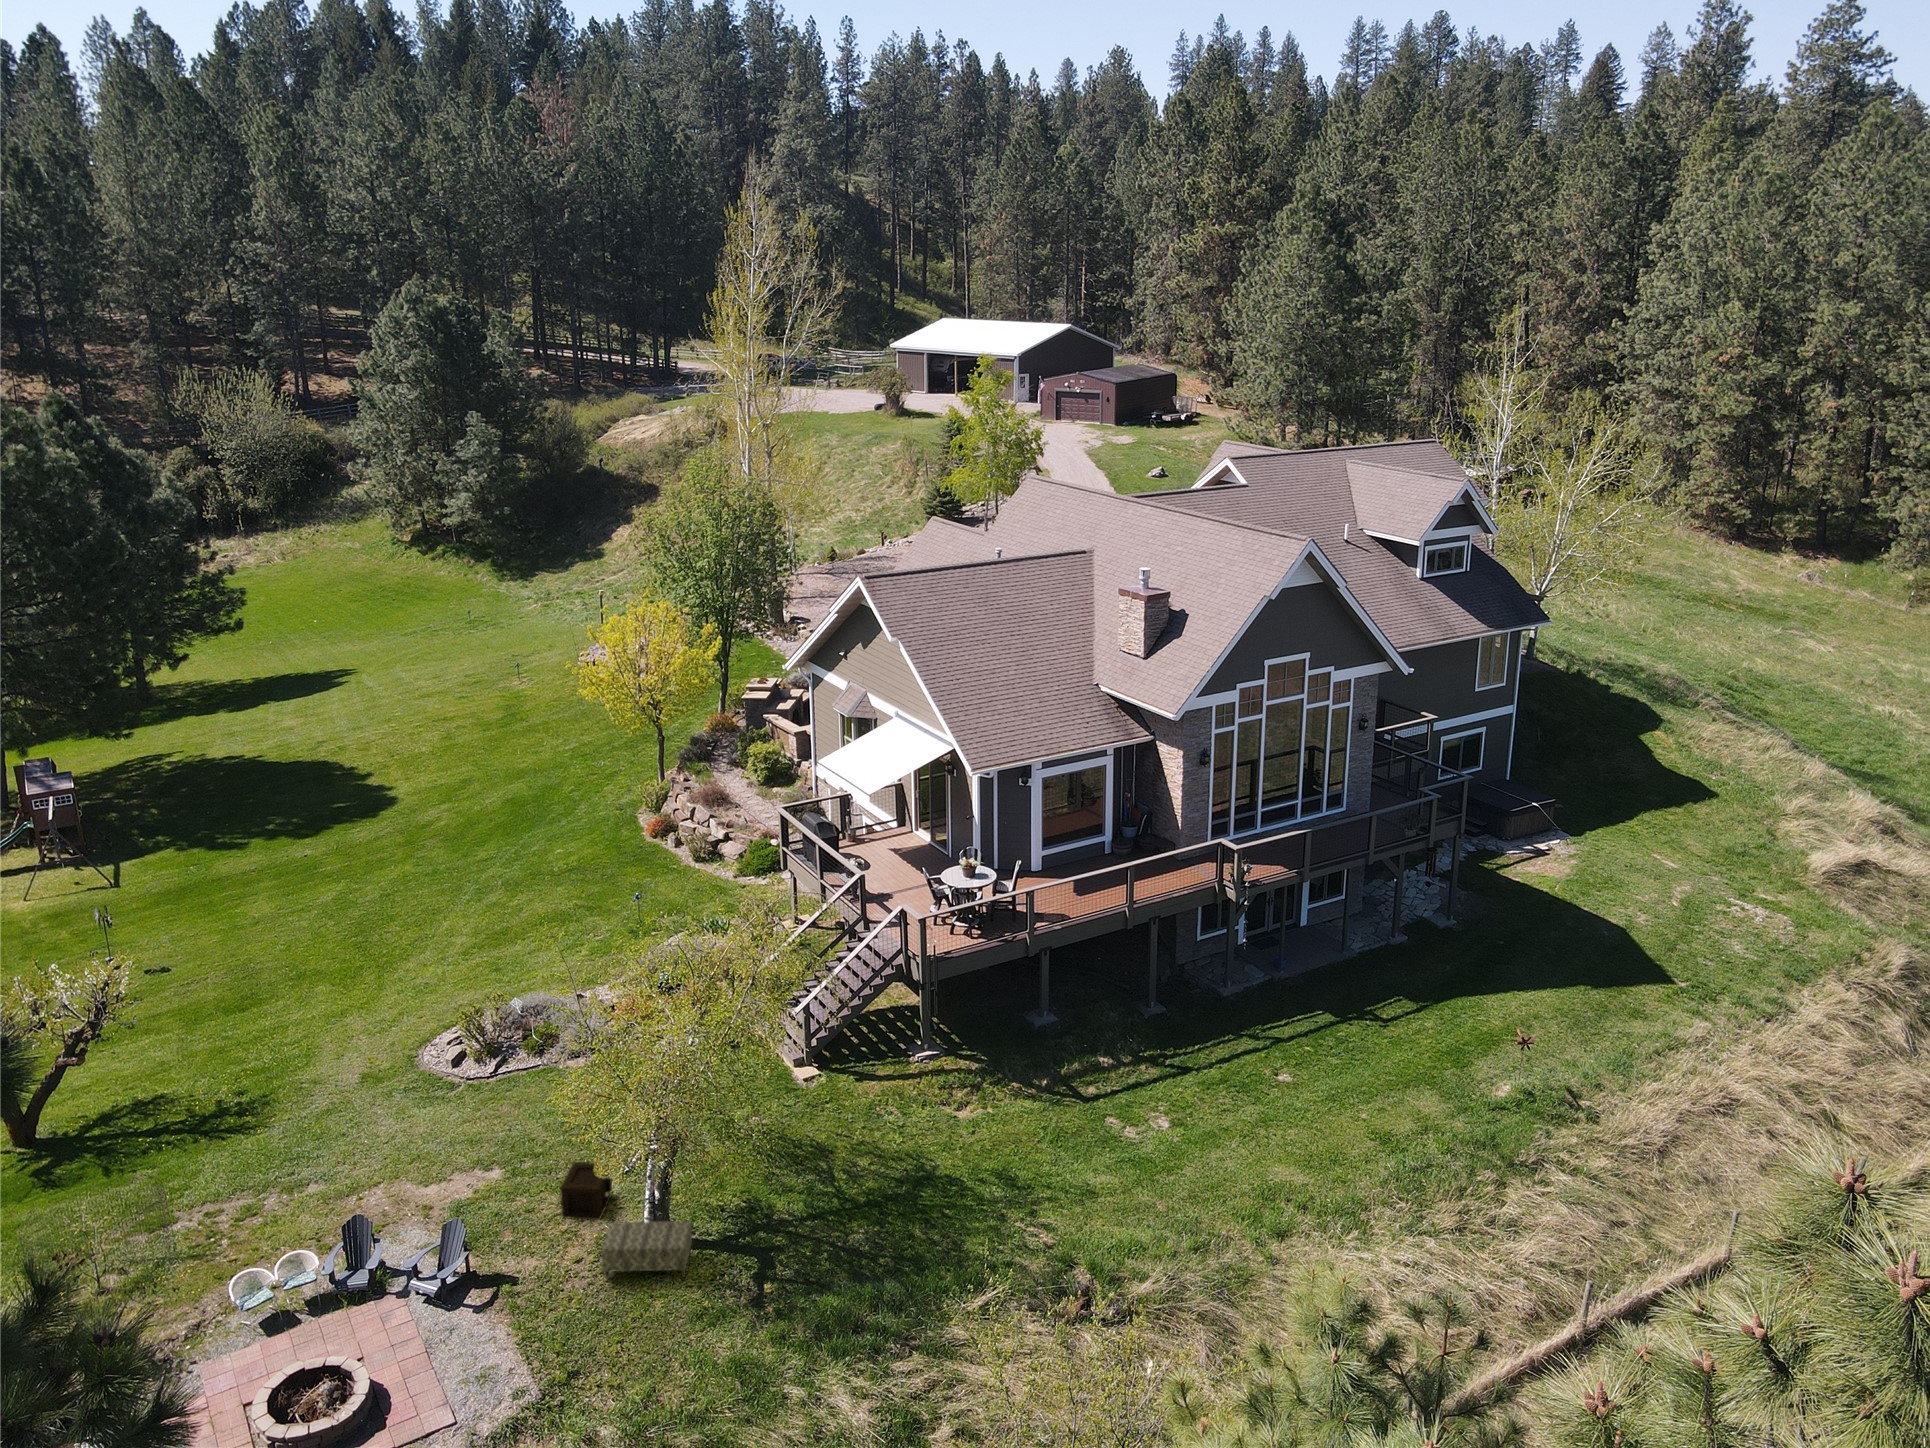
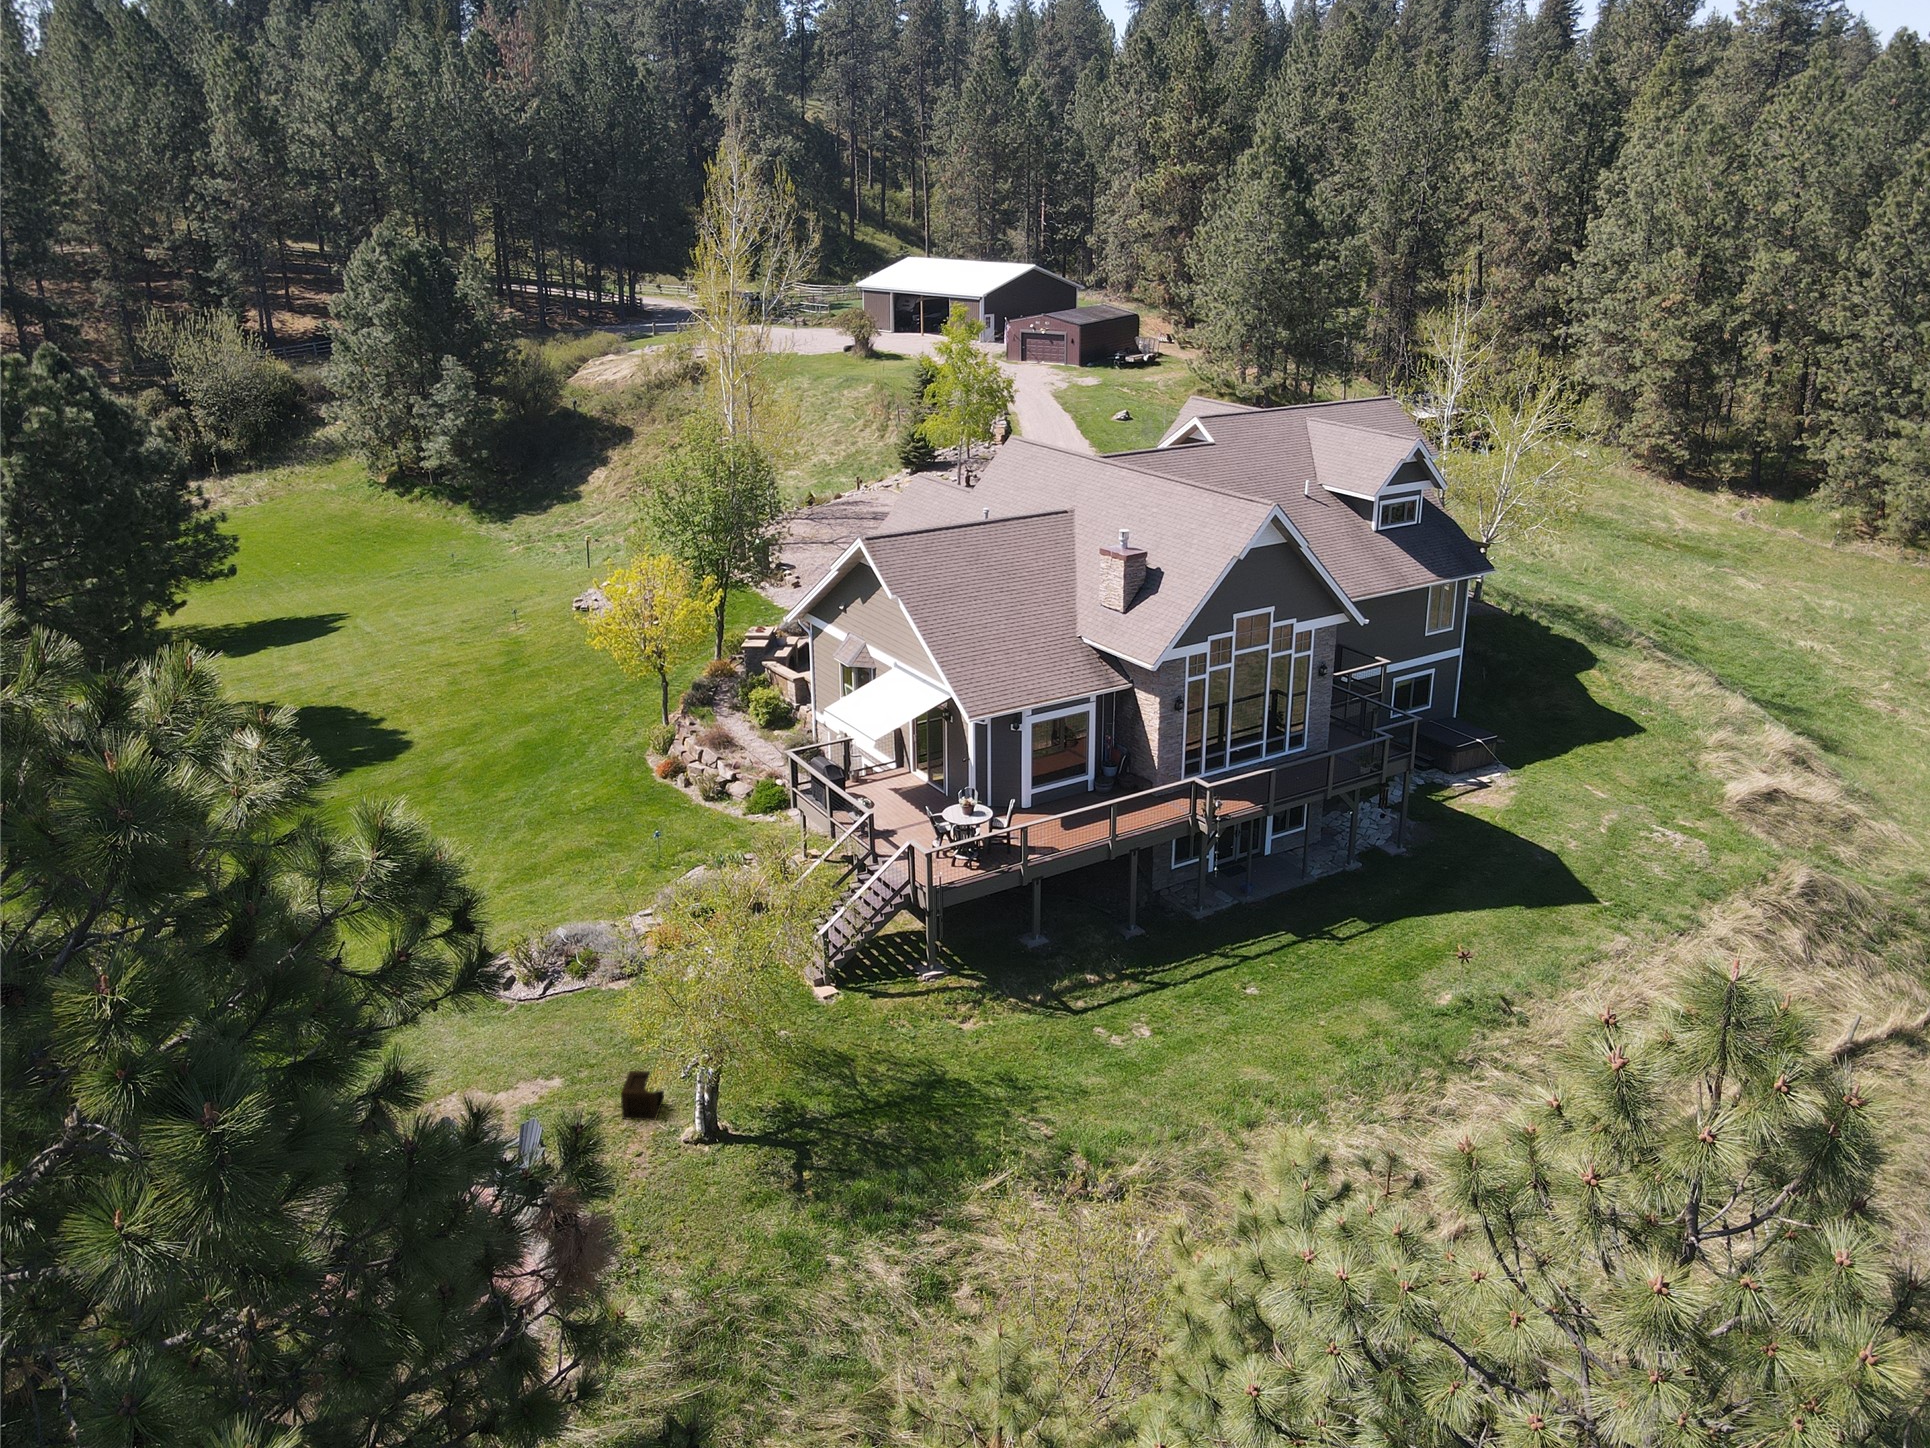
bench: present [601,1221,692,1279] -> none [664,1119,740,1170]

